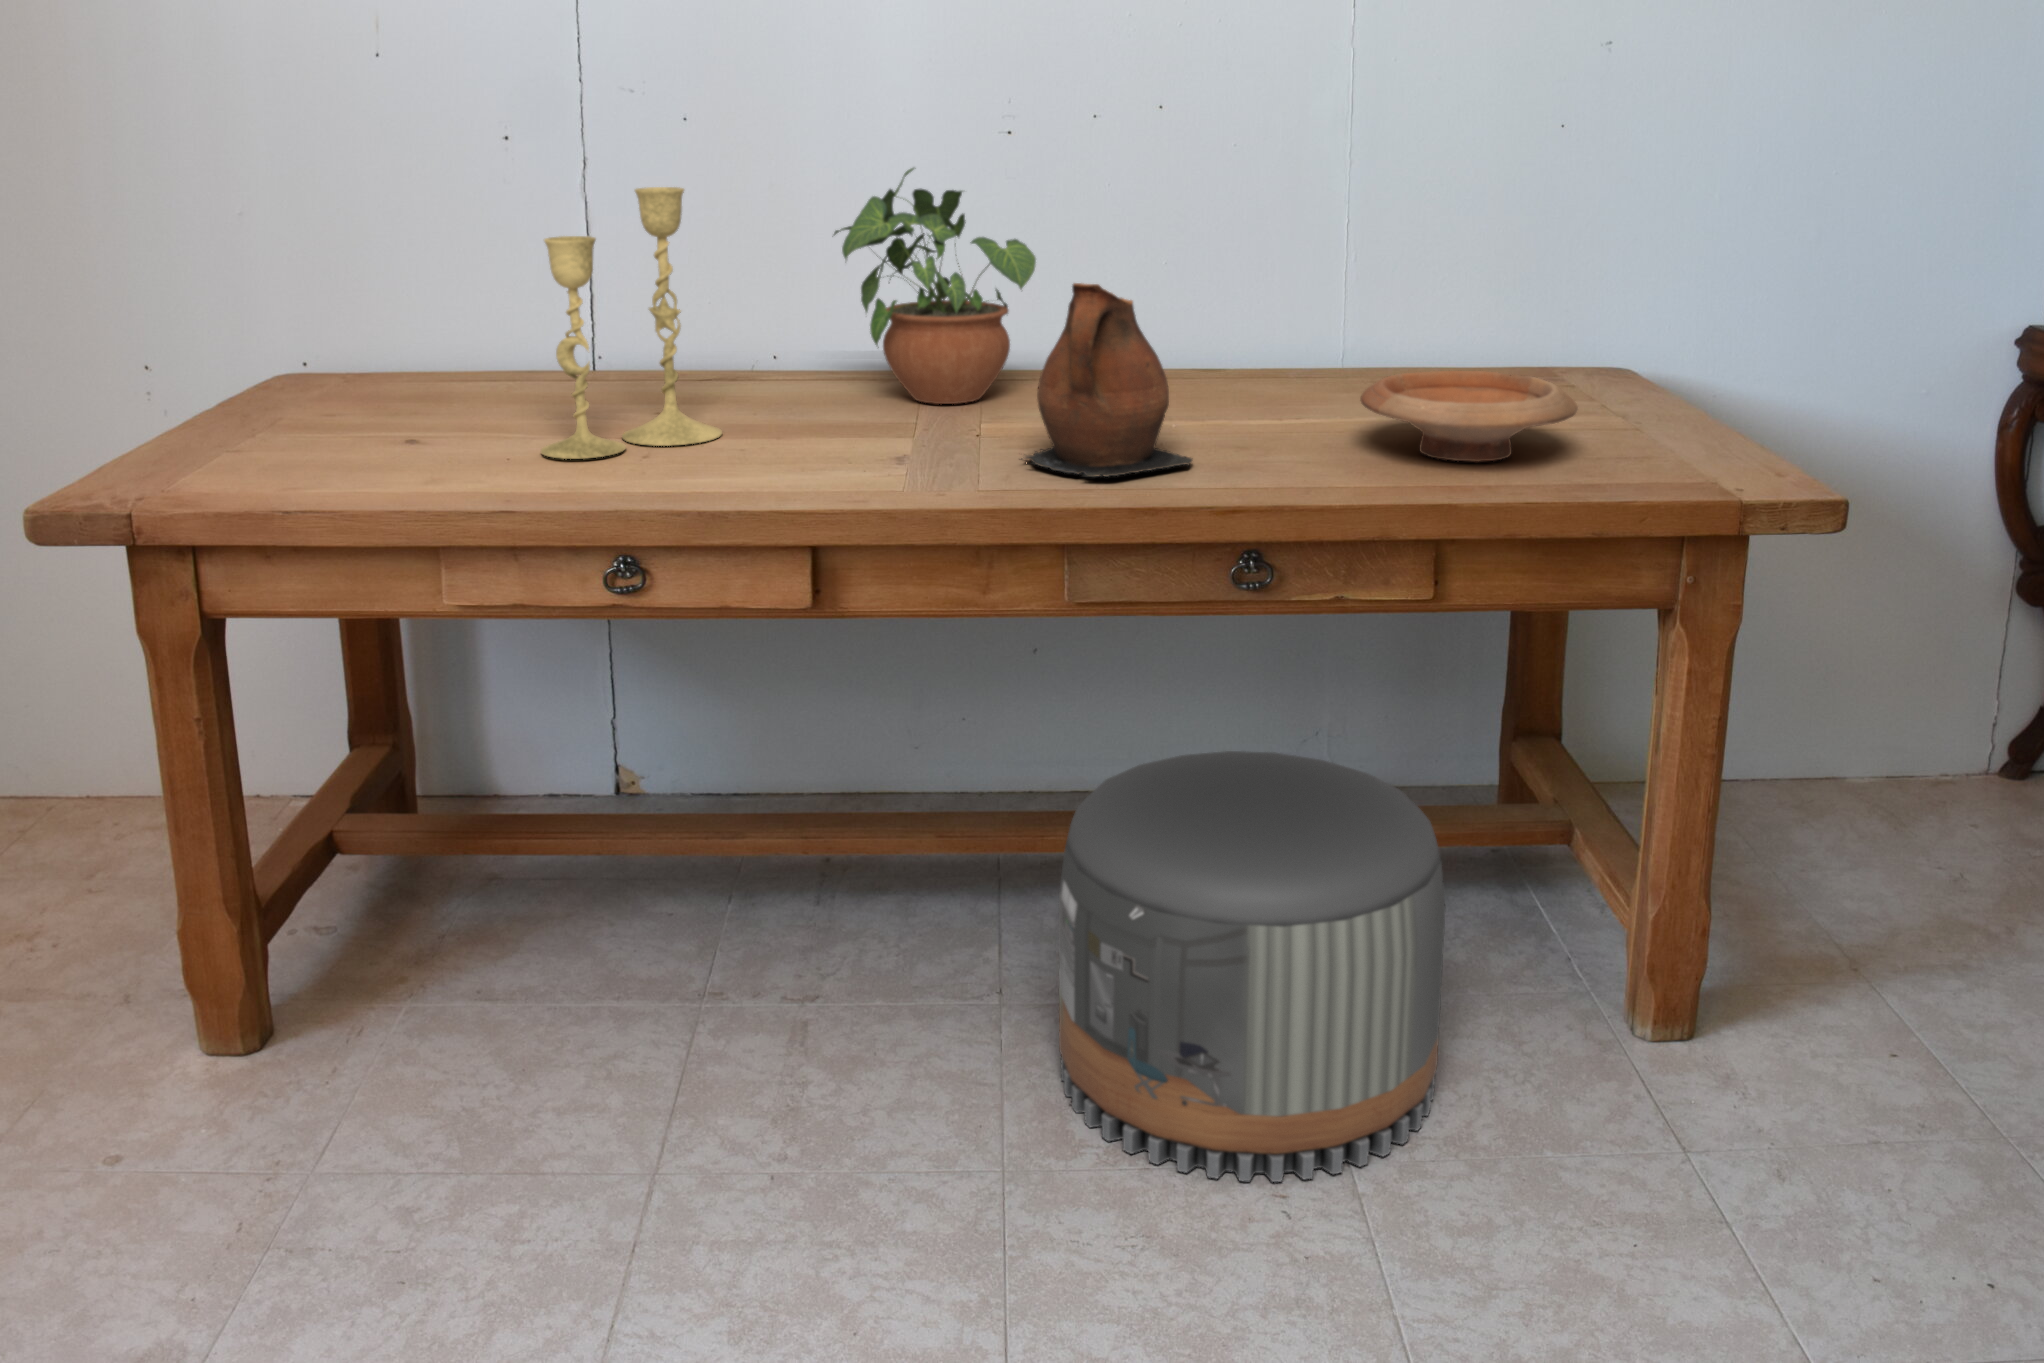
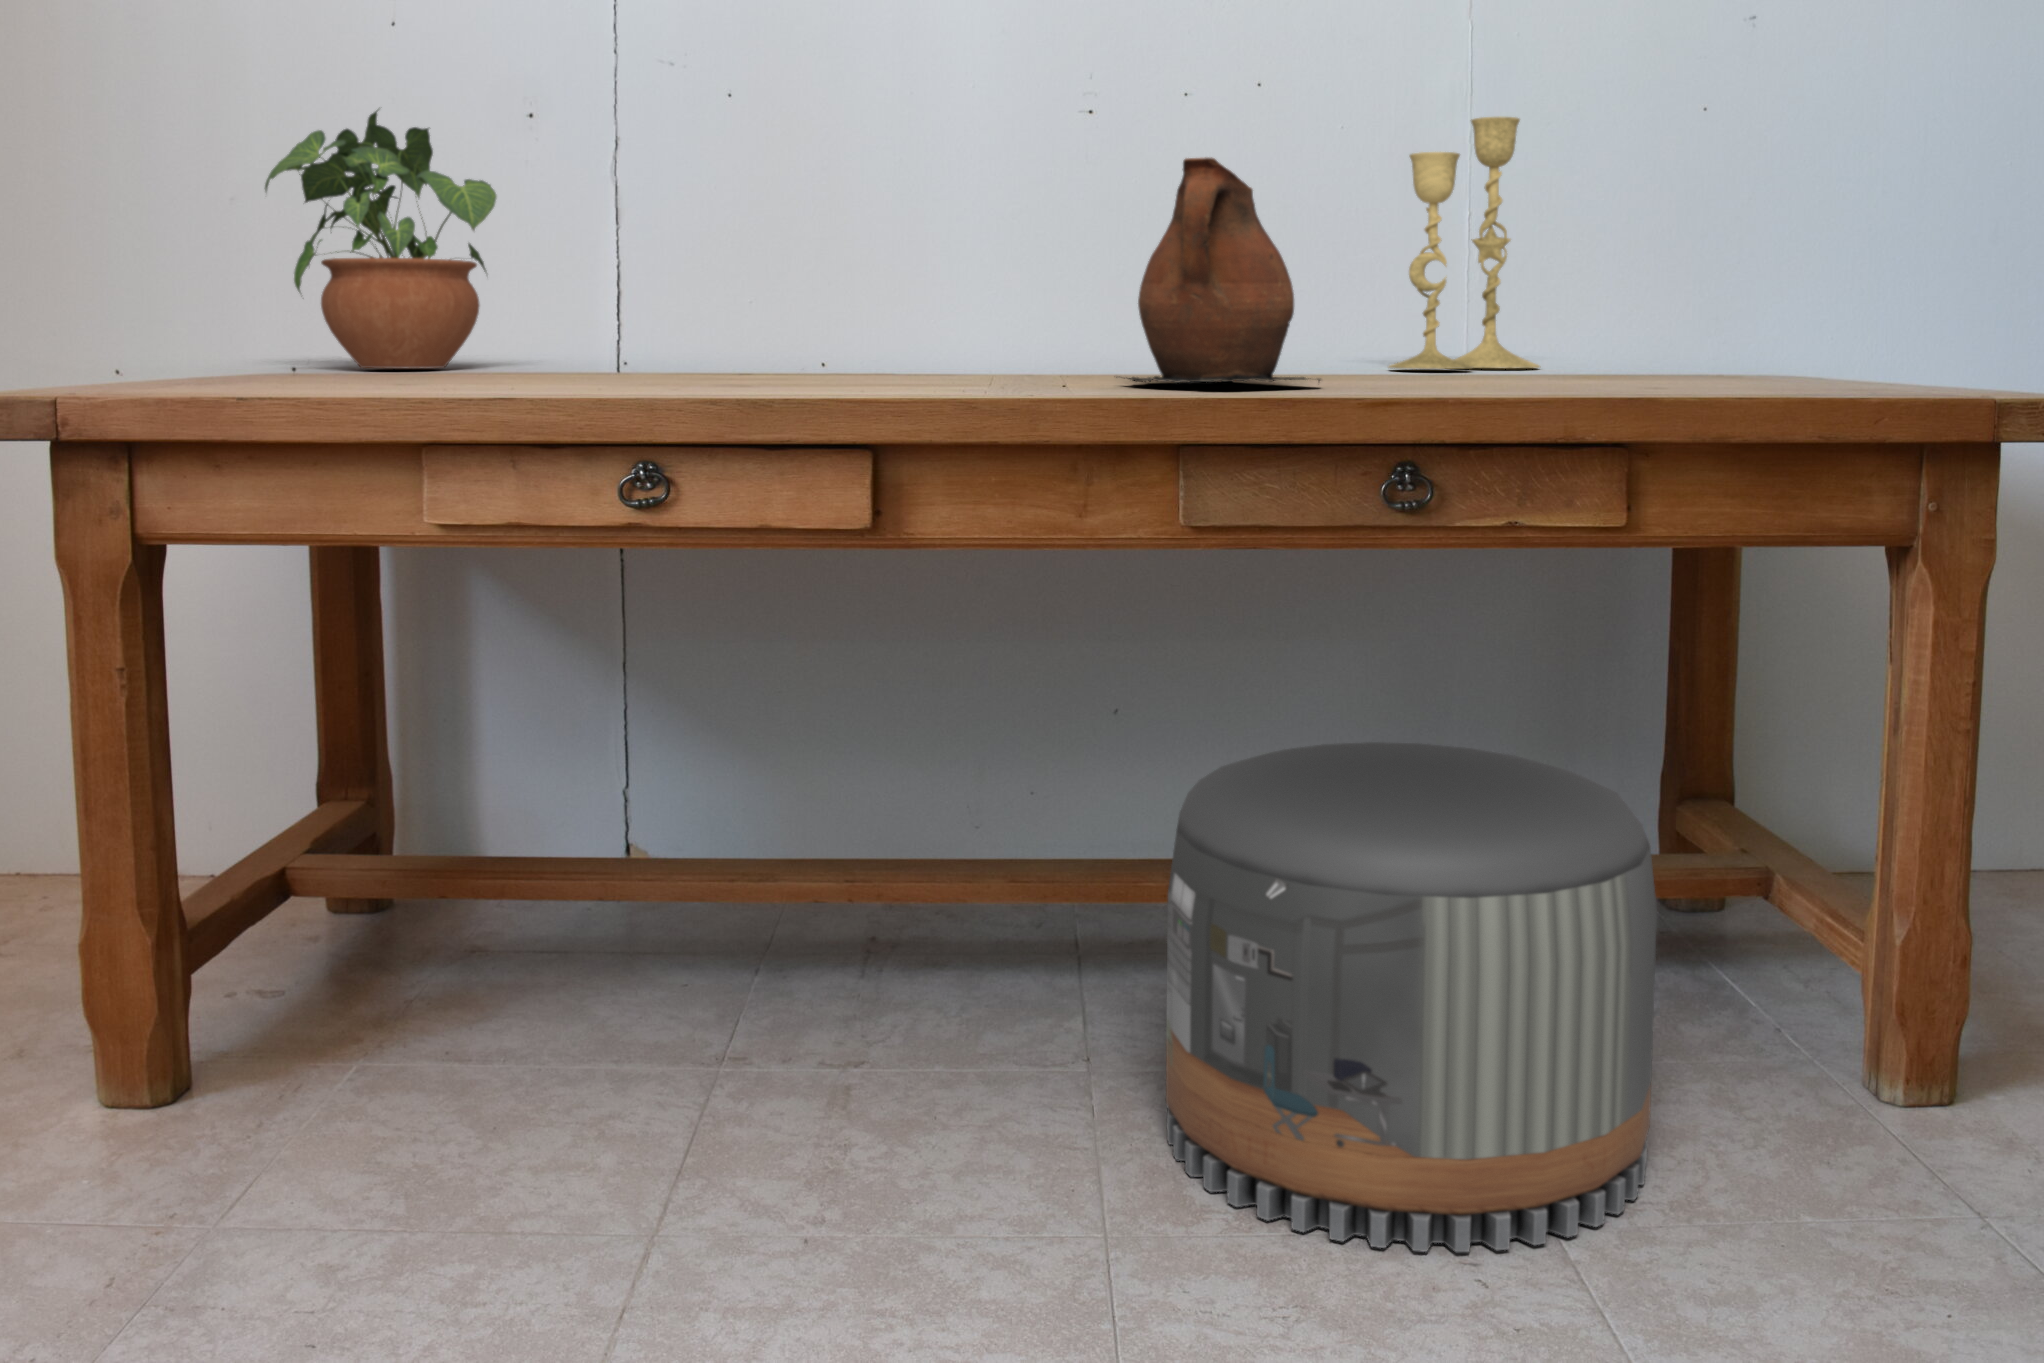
potted plant: present [834,168,1036,404] -> present [265,109,497,368]
candlestick: present [541,187,722,459] -> present [1389,117,1540,369]
wooden bowl: present [1360,371,1578,461] -> none [1515,303,1778,385]

